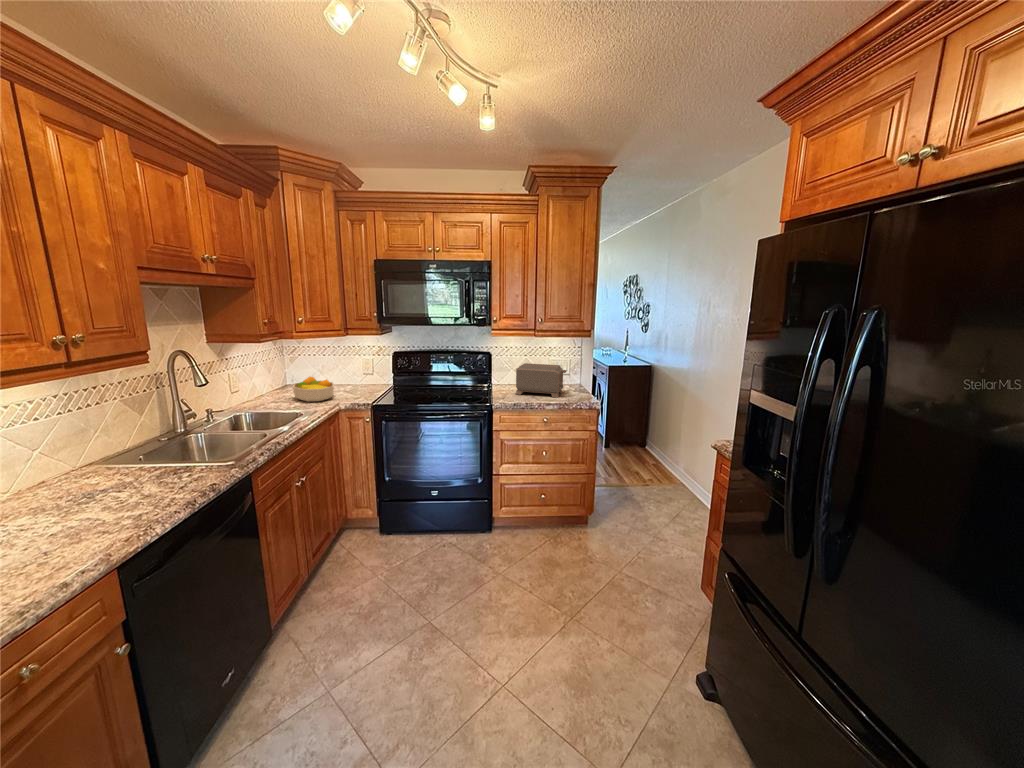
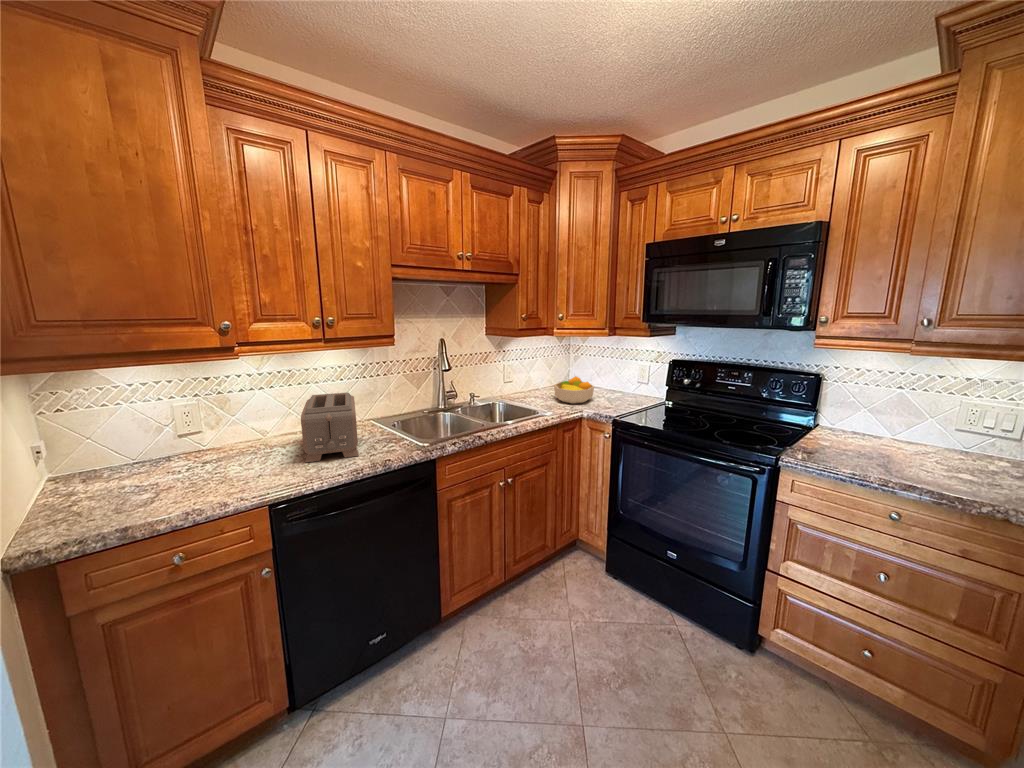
toaster: present [515,363,566,398] -> present [301,393,359,463]

